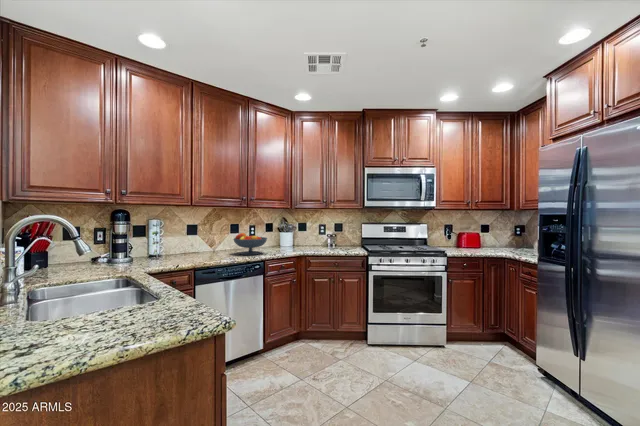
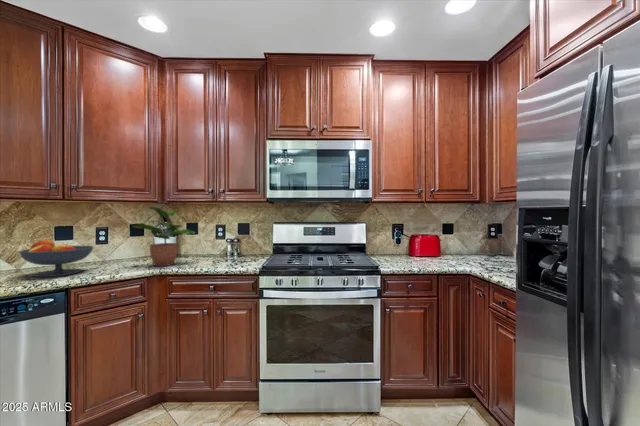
potted plant: none [283,213,318,251] -> present [132,207,195,266]

